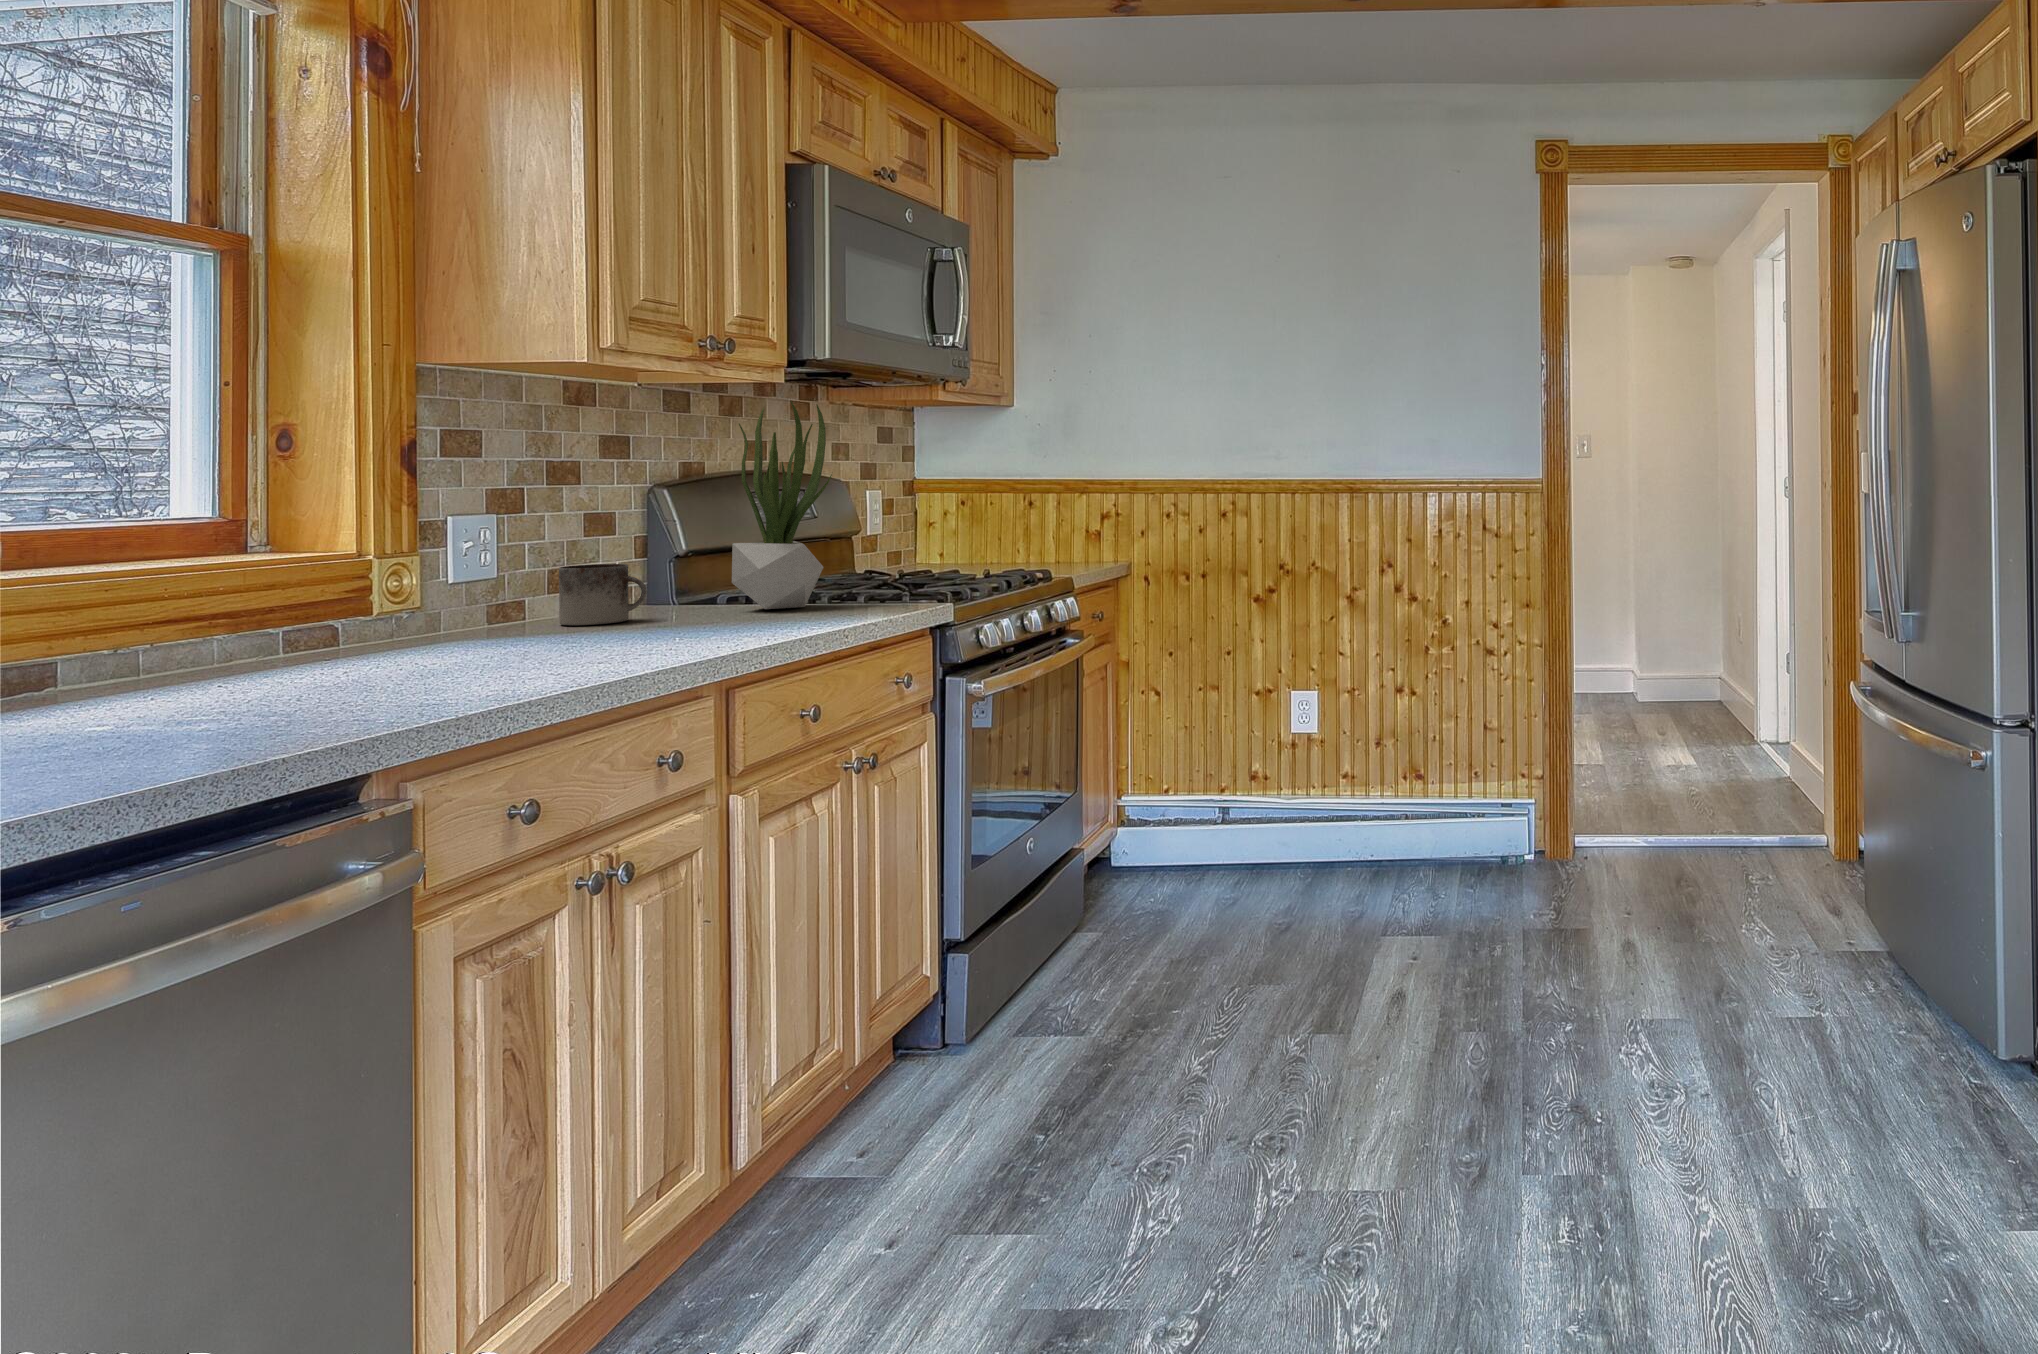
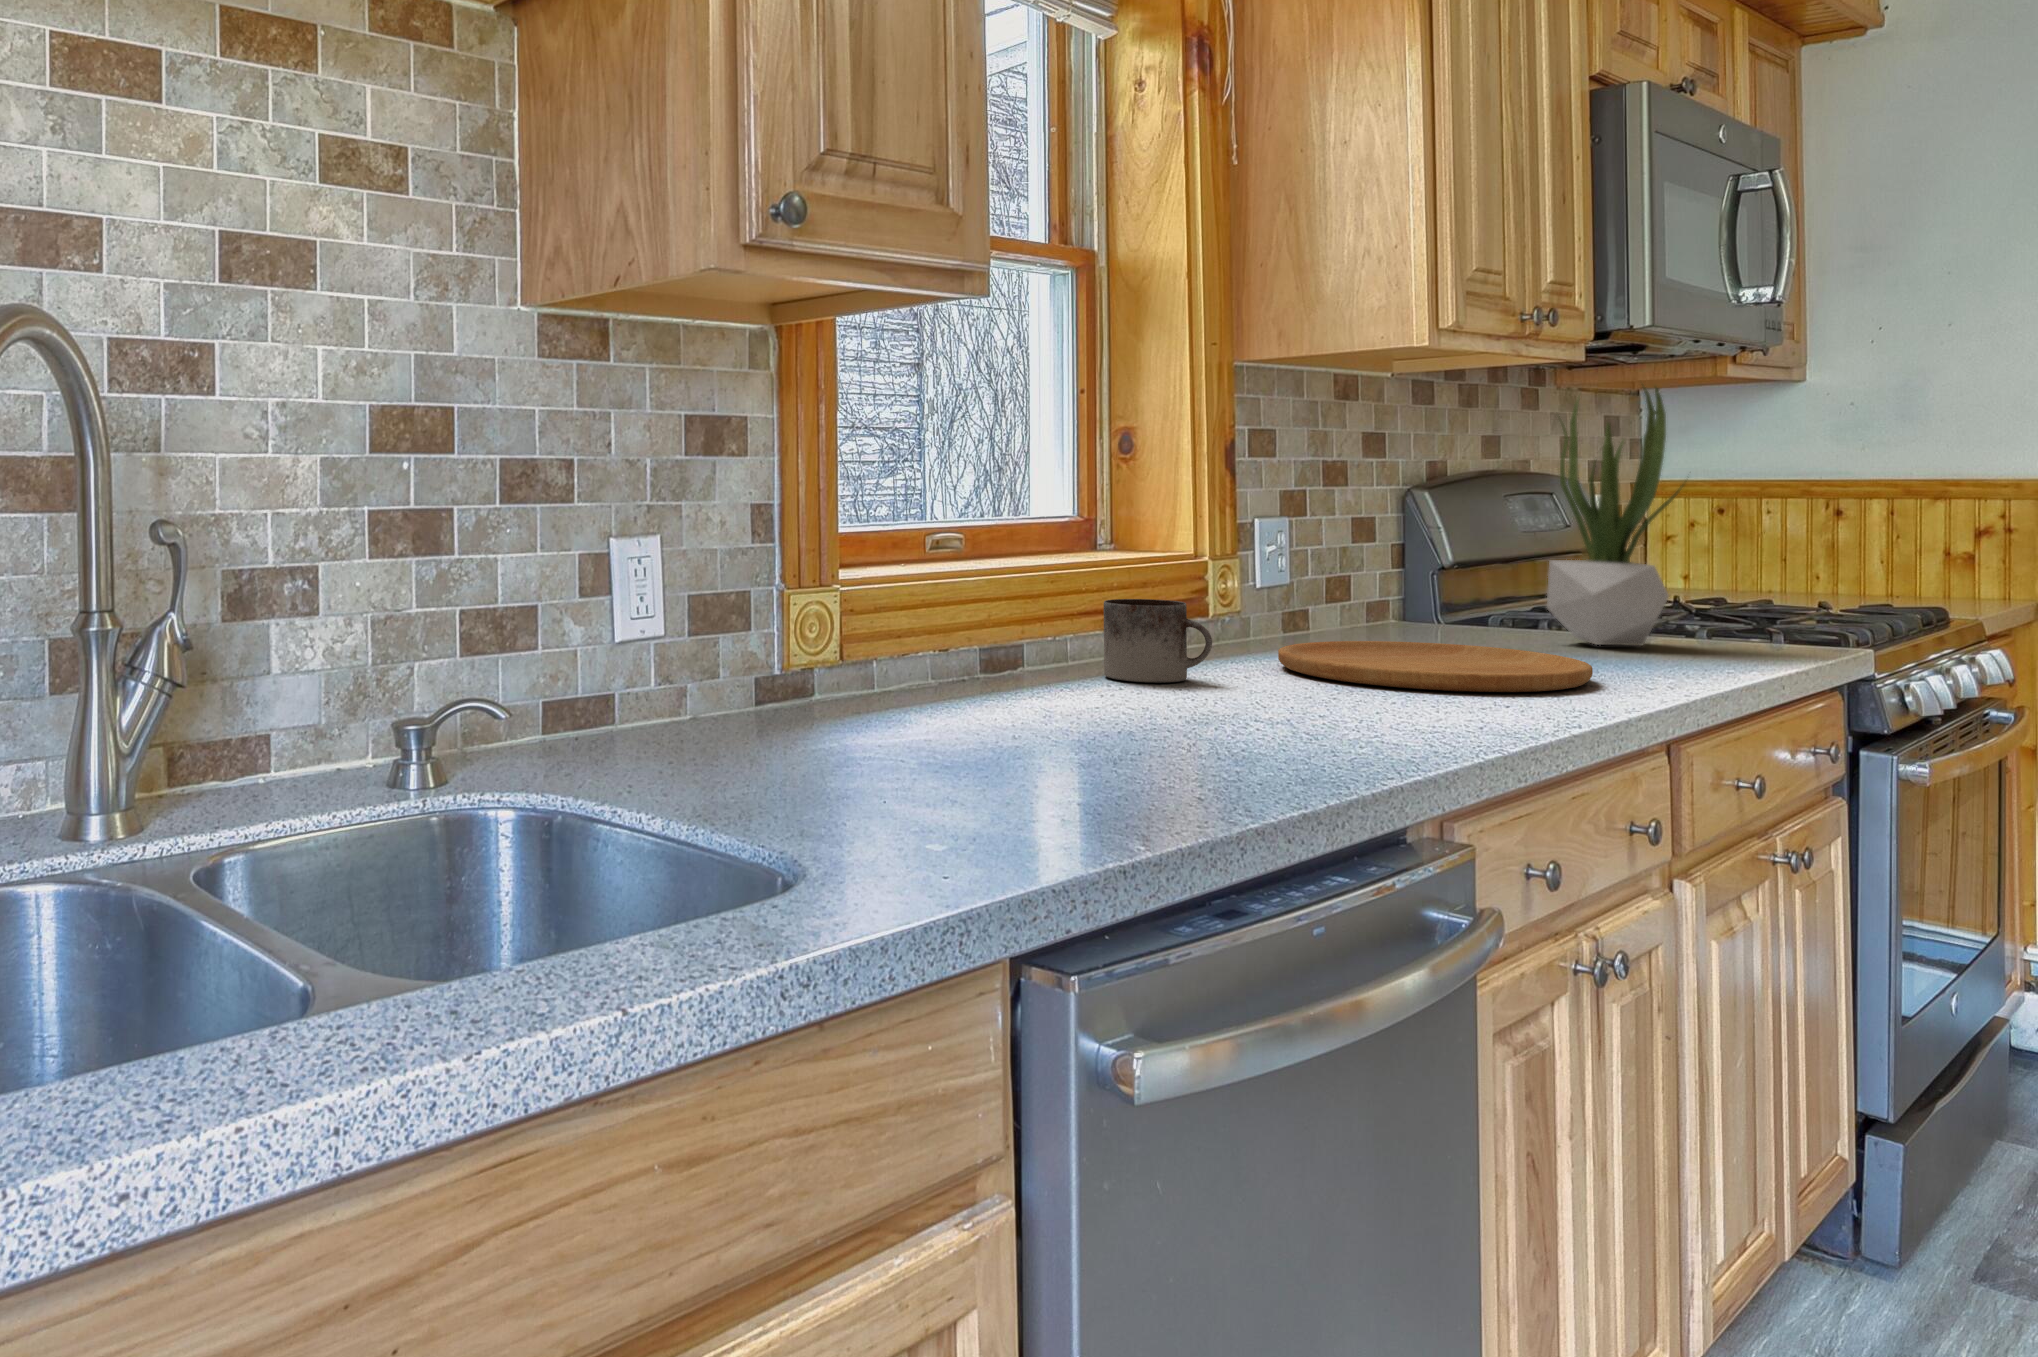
mug: present [559,564,647,625] -> present [1104,599,1212,683]
cutting board: none [406,620,694,665] -> present [1278,641,1593,692]

